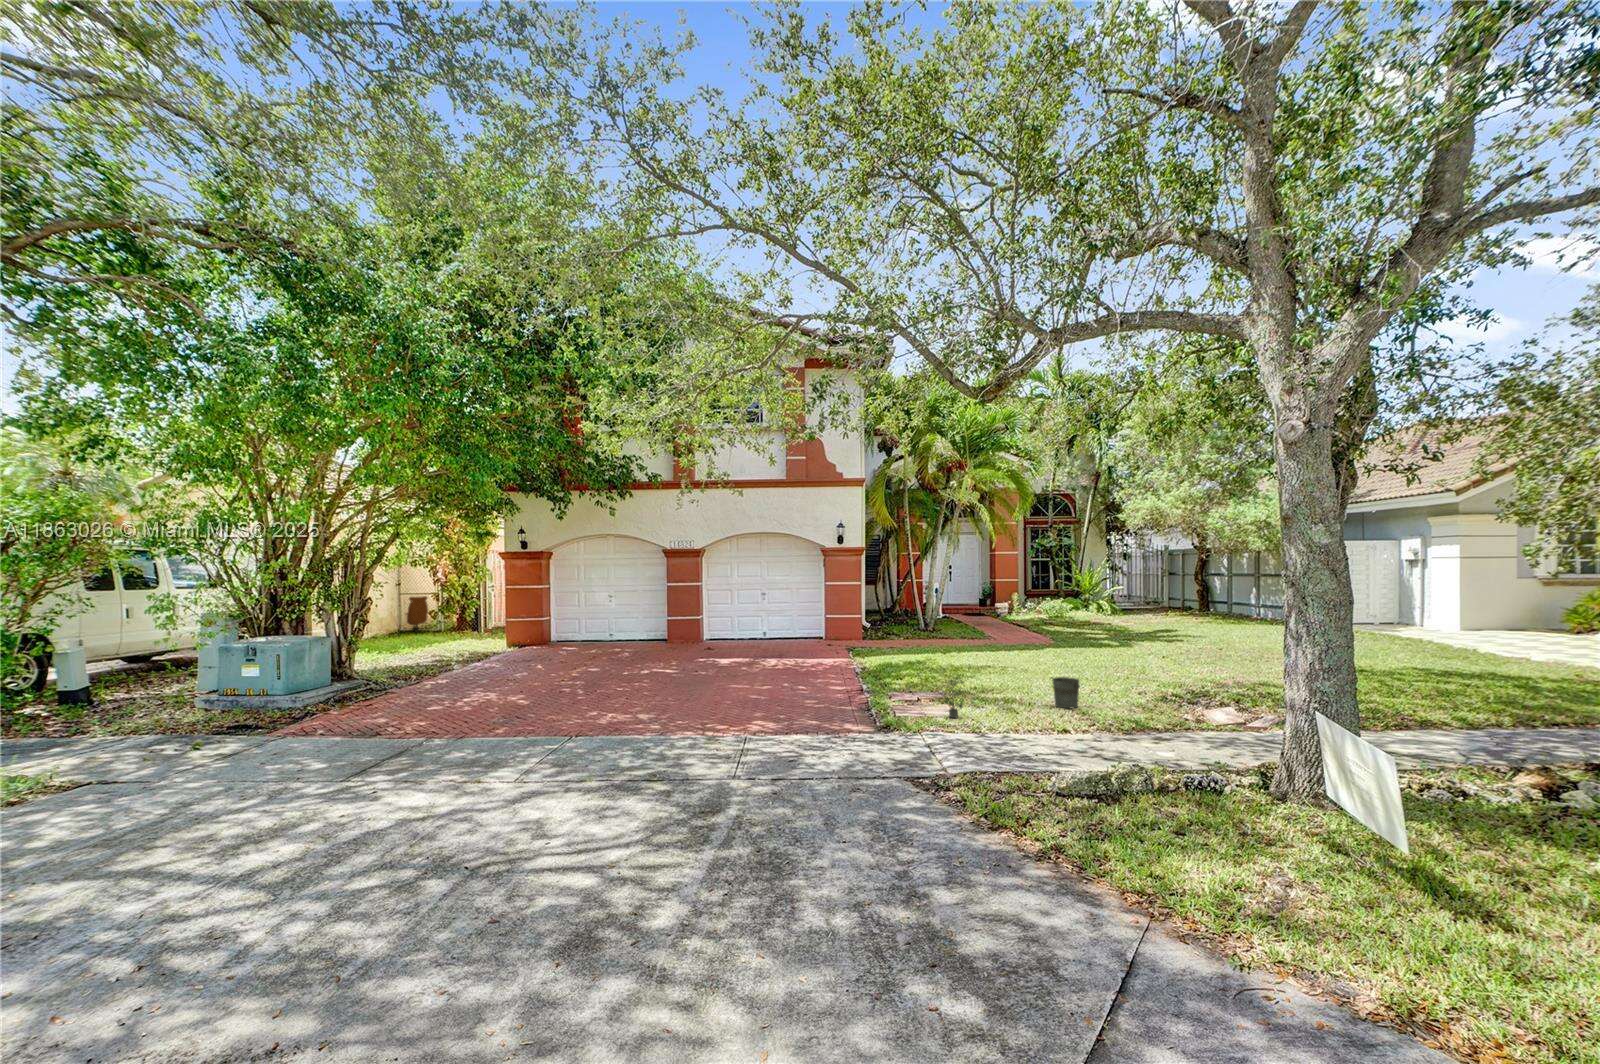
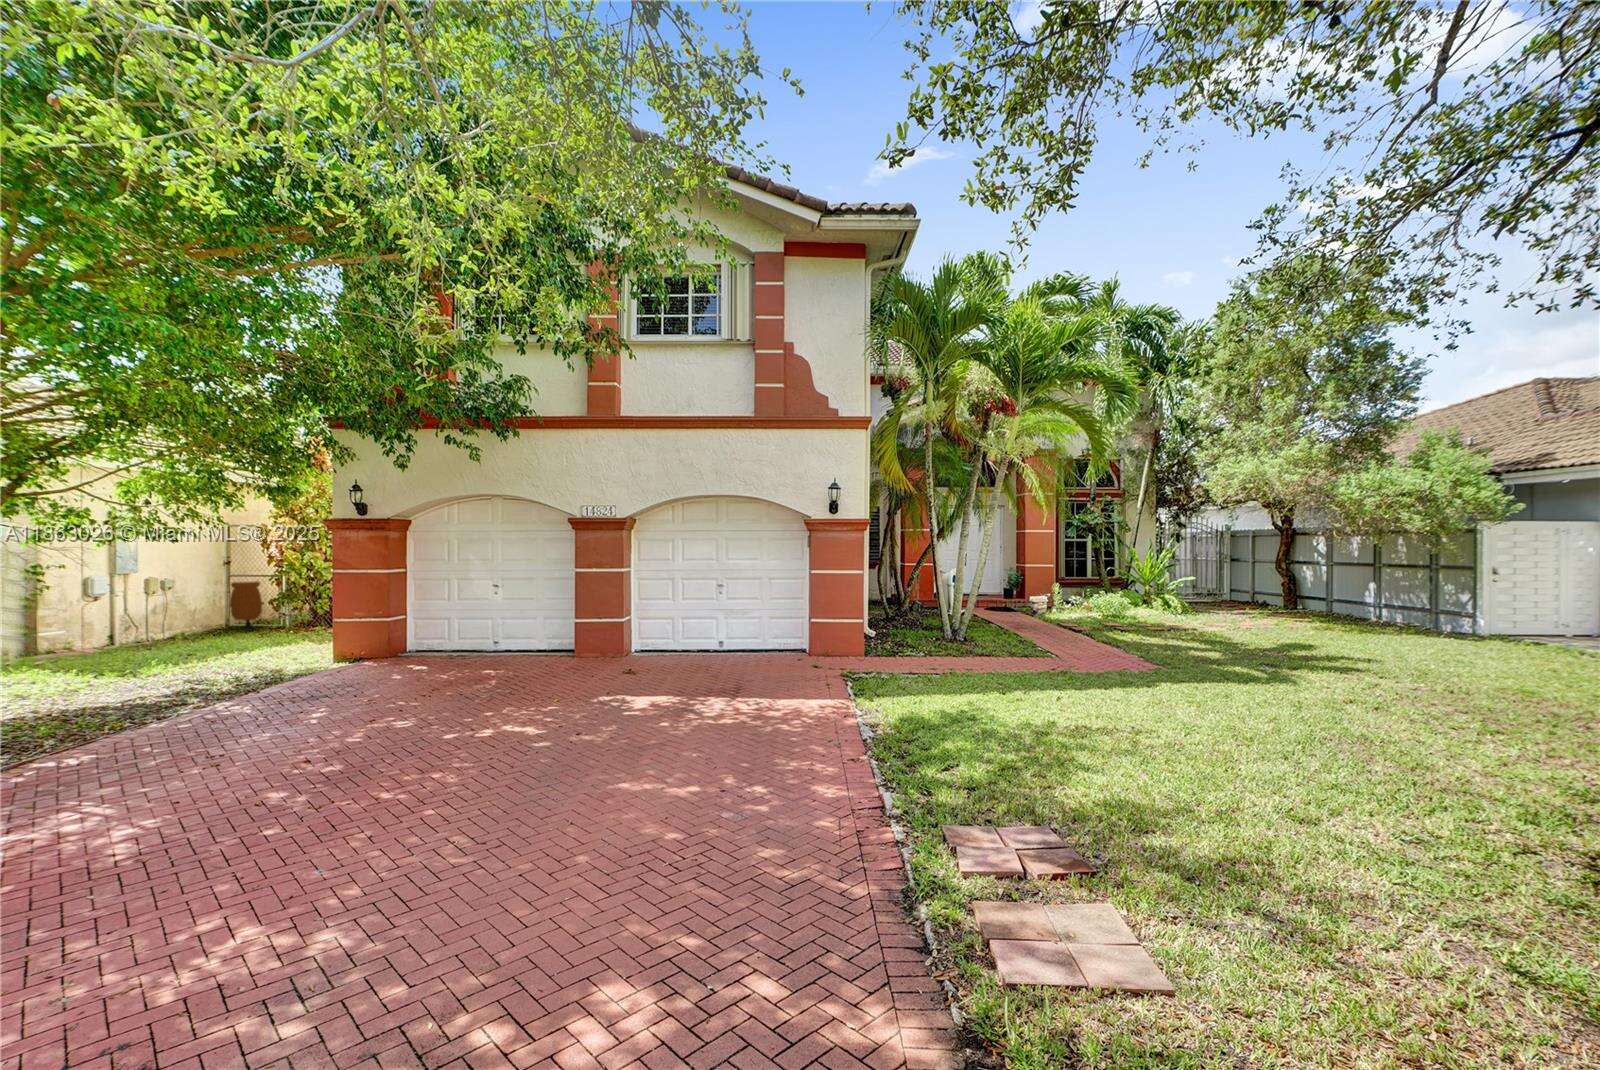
bucket: present [1051,677,1080,708] -> none [1308,806,1396,892]
potted plant: present [945,680,963,718] -> none [1093,837,1159,940]

